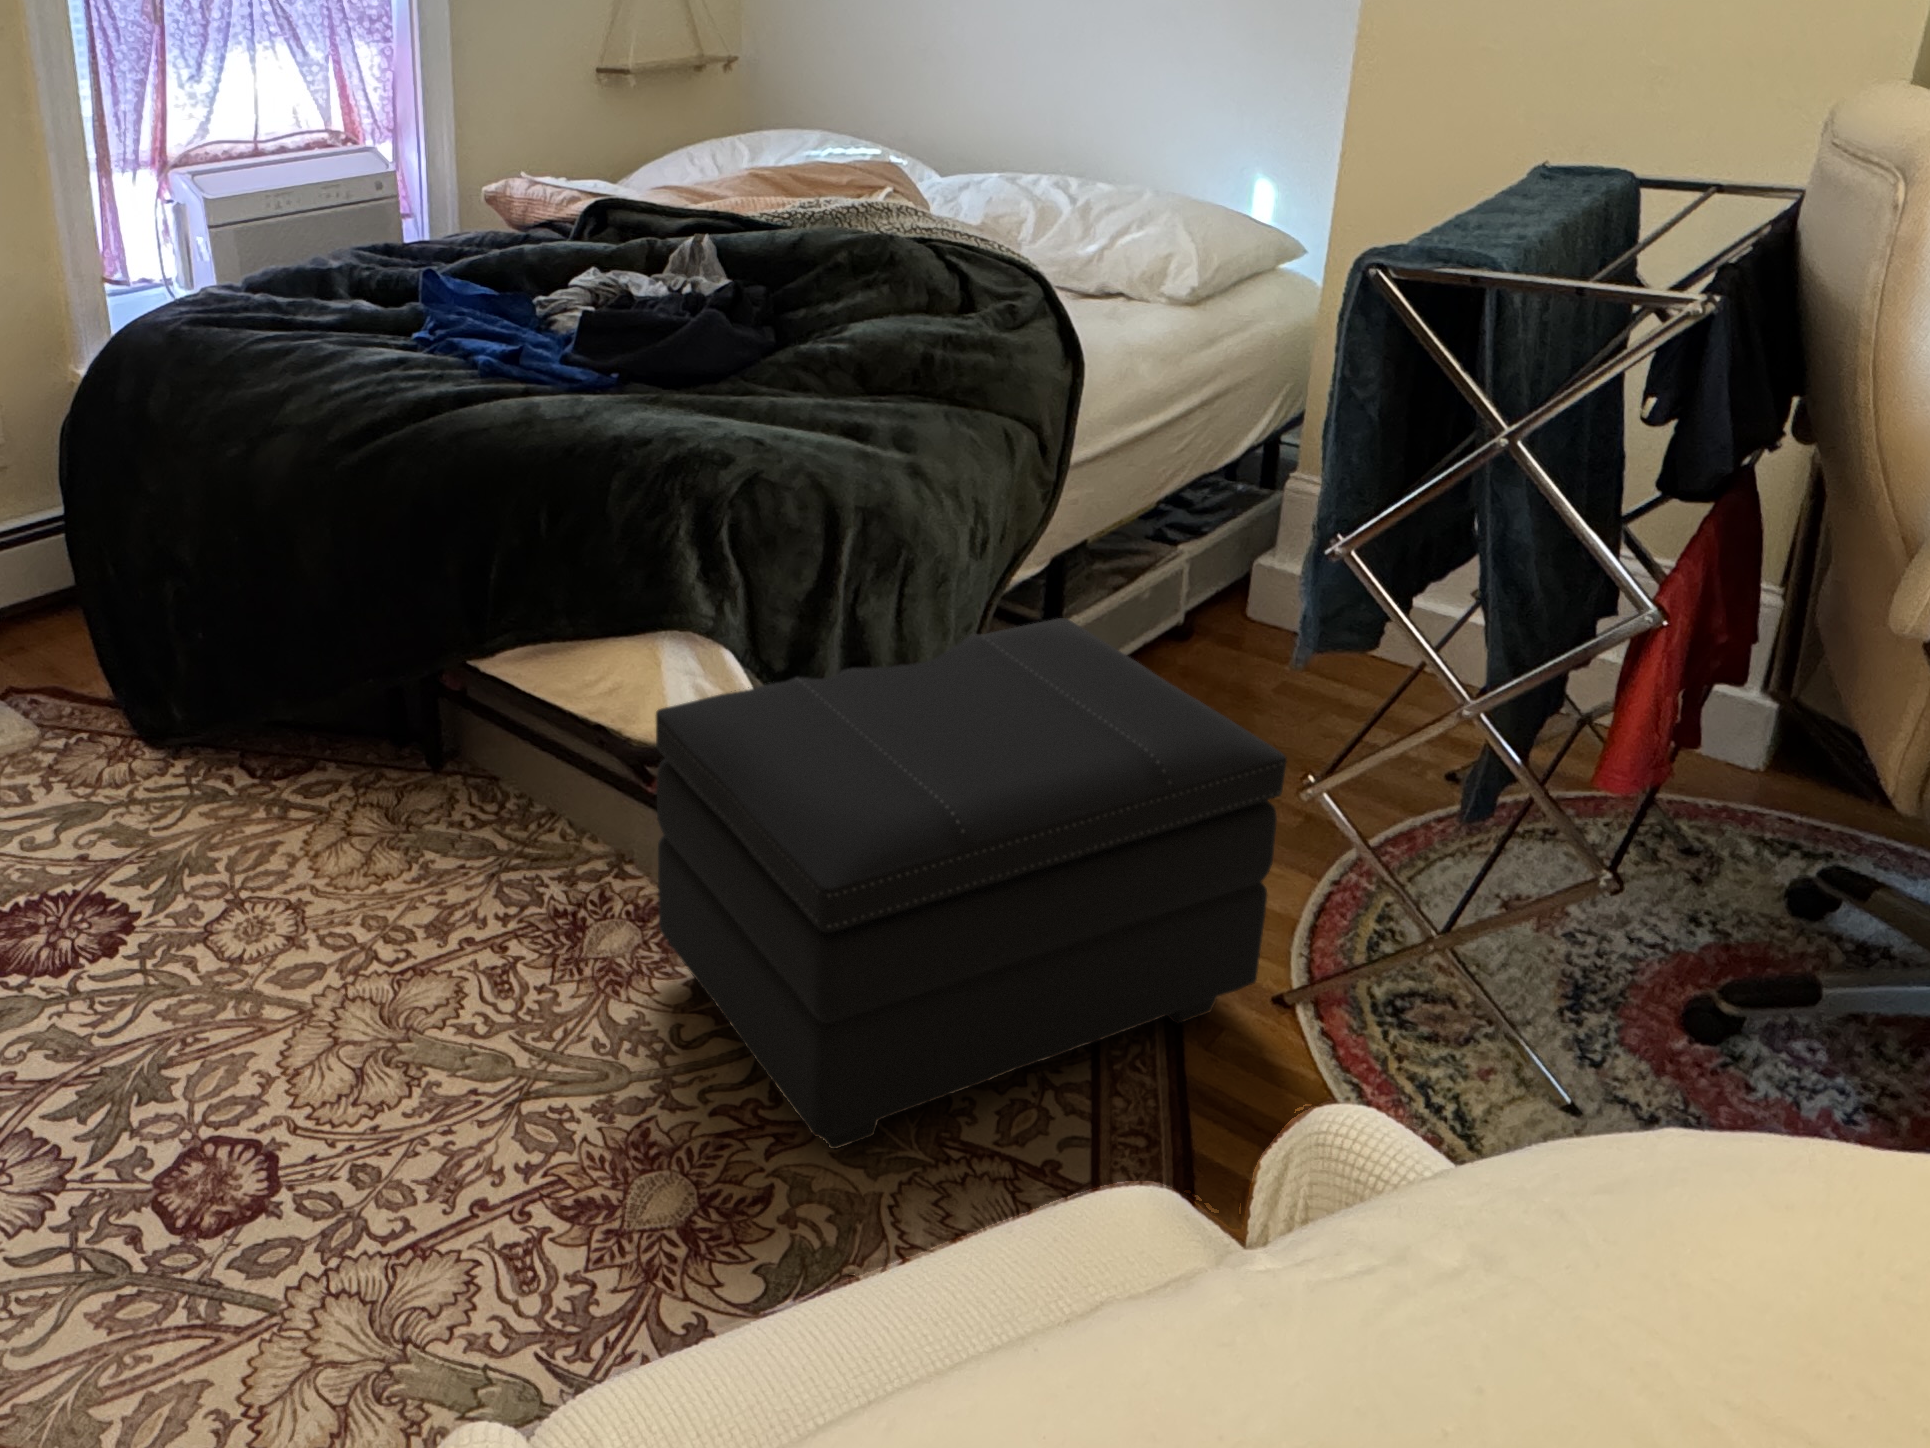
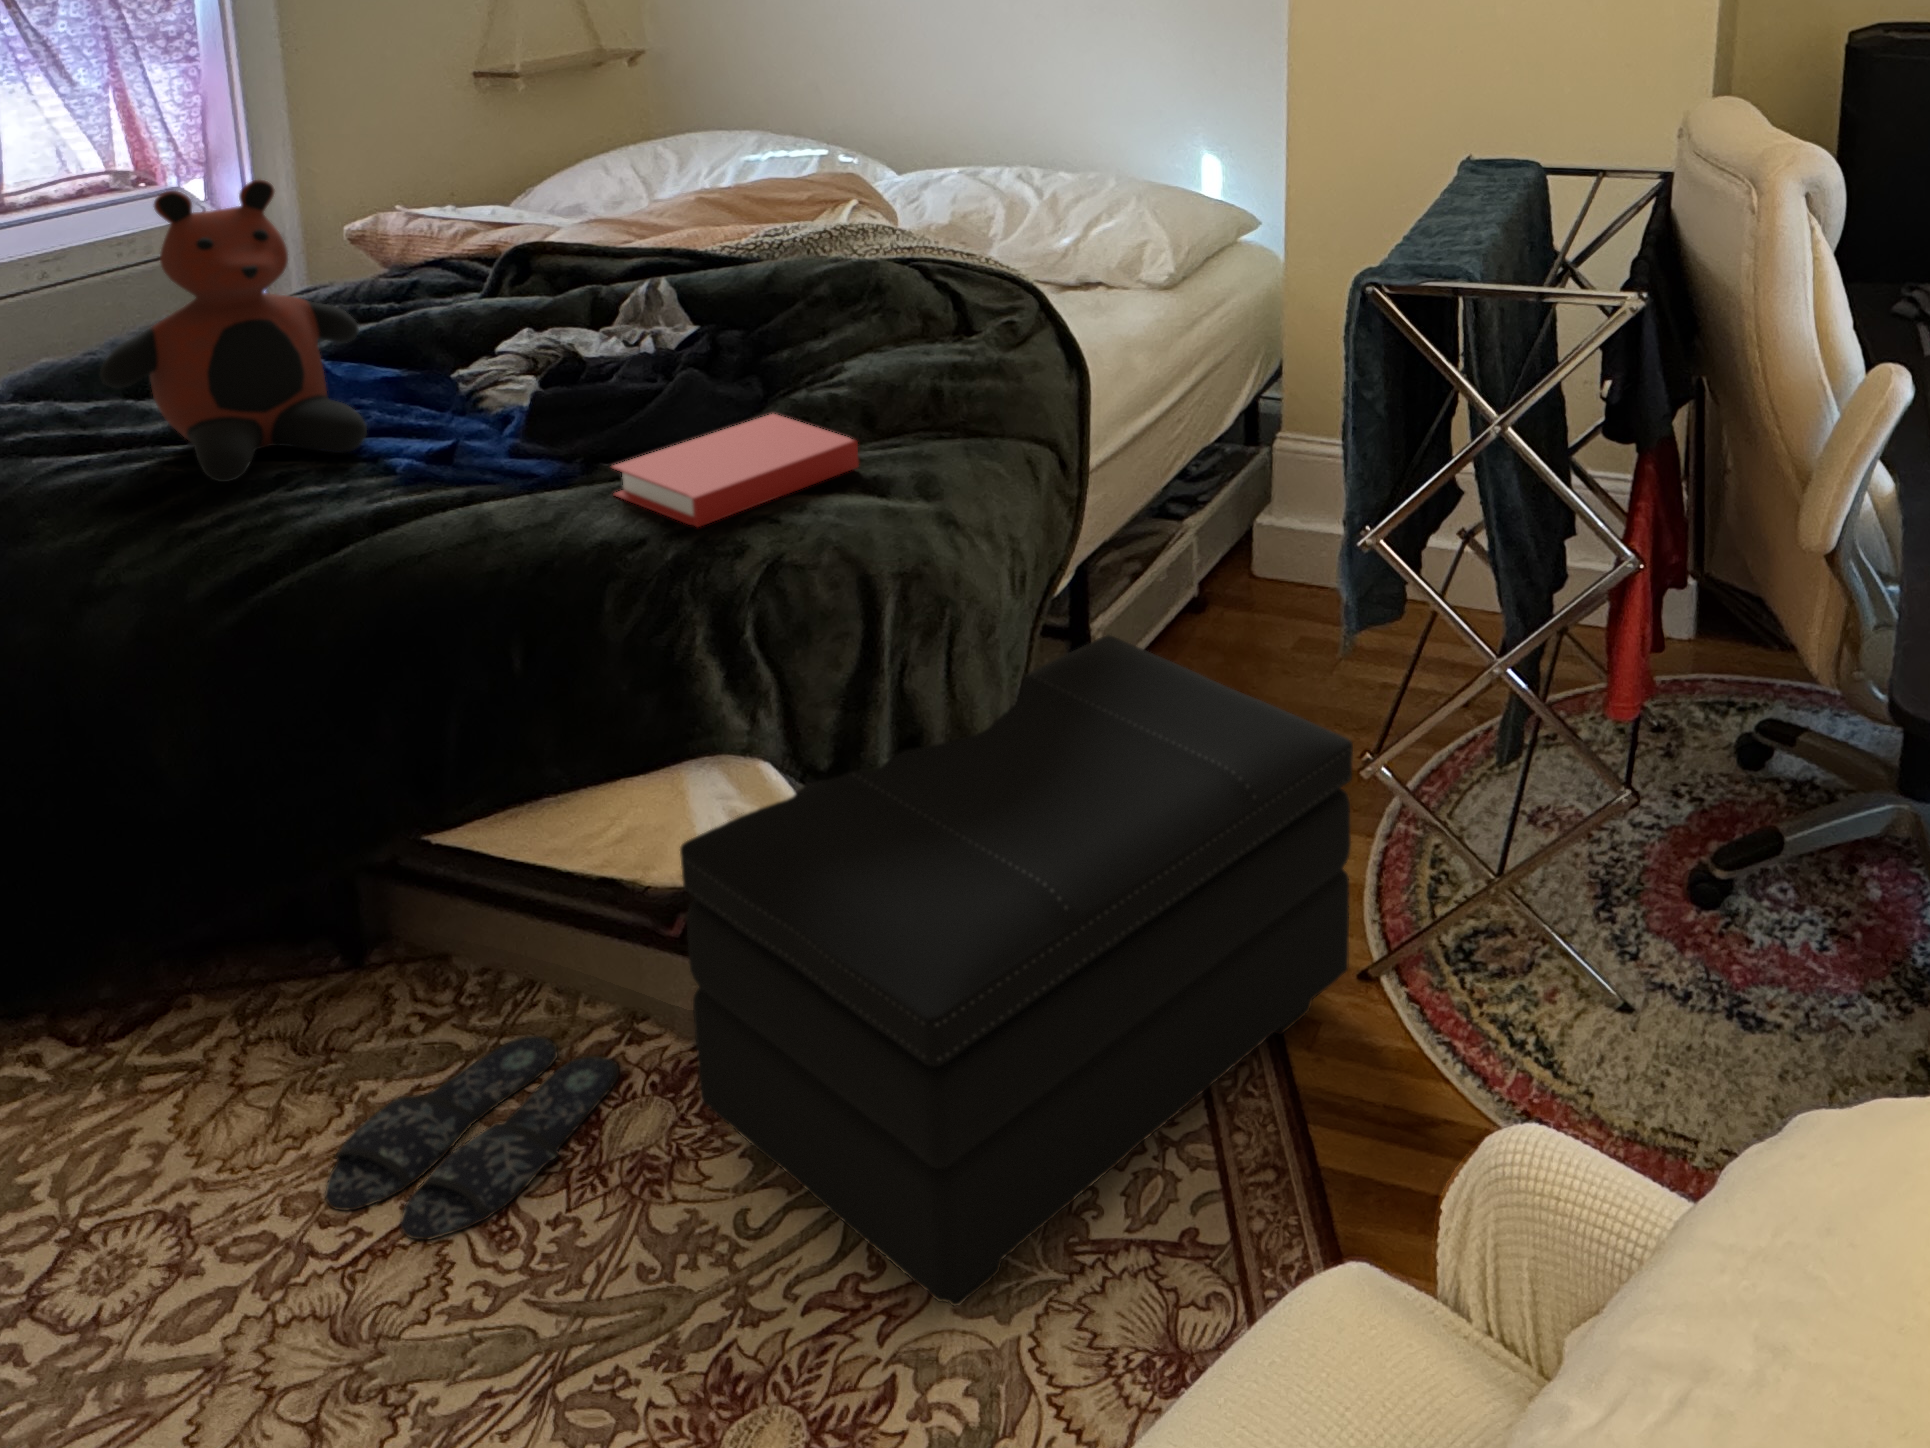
teddy bear: none [291,117,472,363] -> present [100,180,367,482]
book: none [641,363,849,447] -> present [612,414,859,527]
slippers: none [391,851,606,974] -> present [325,1036,619,1240]

